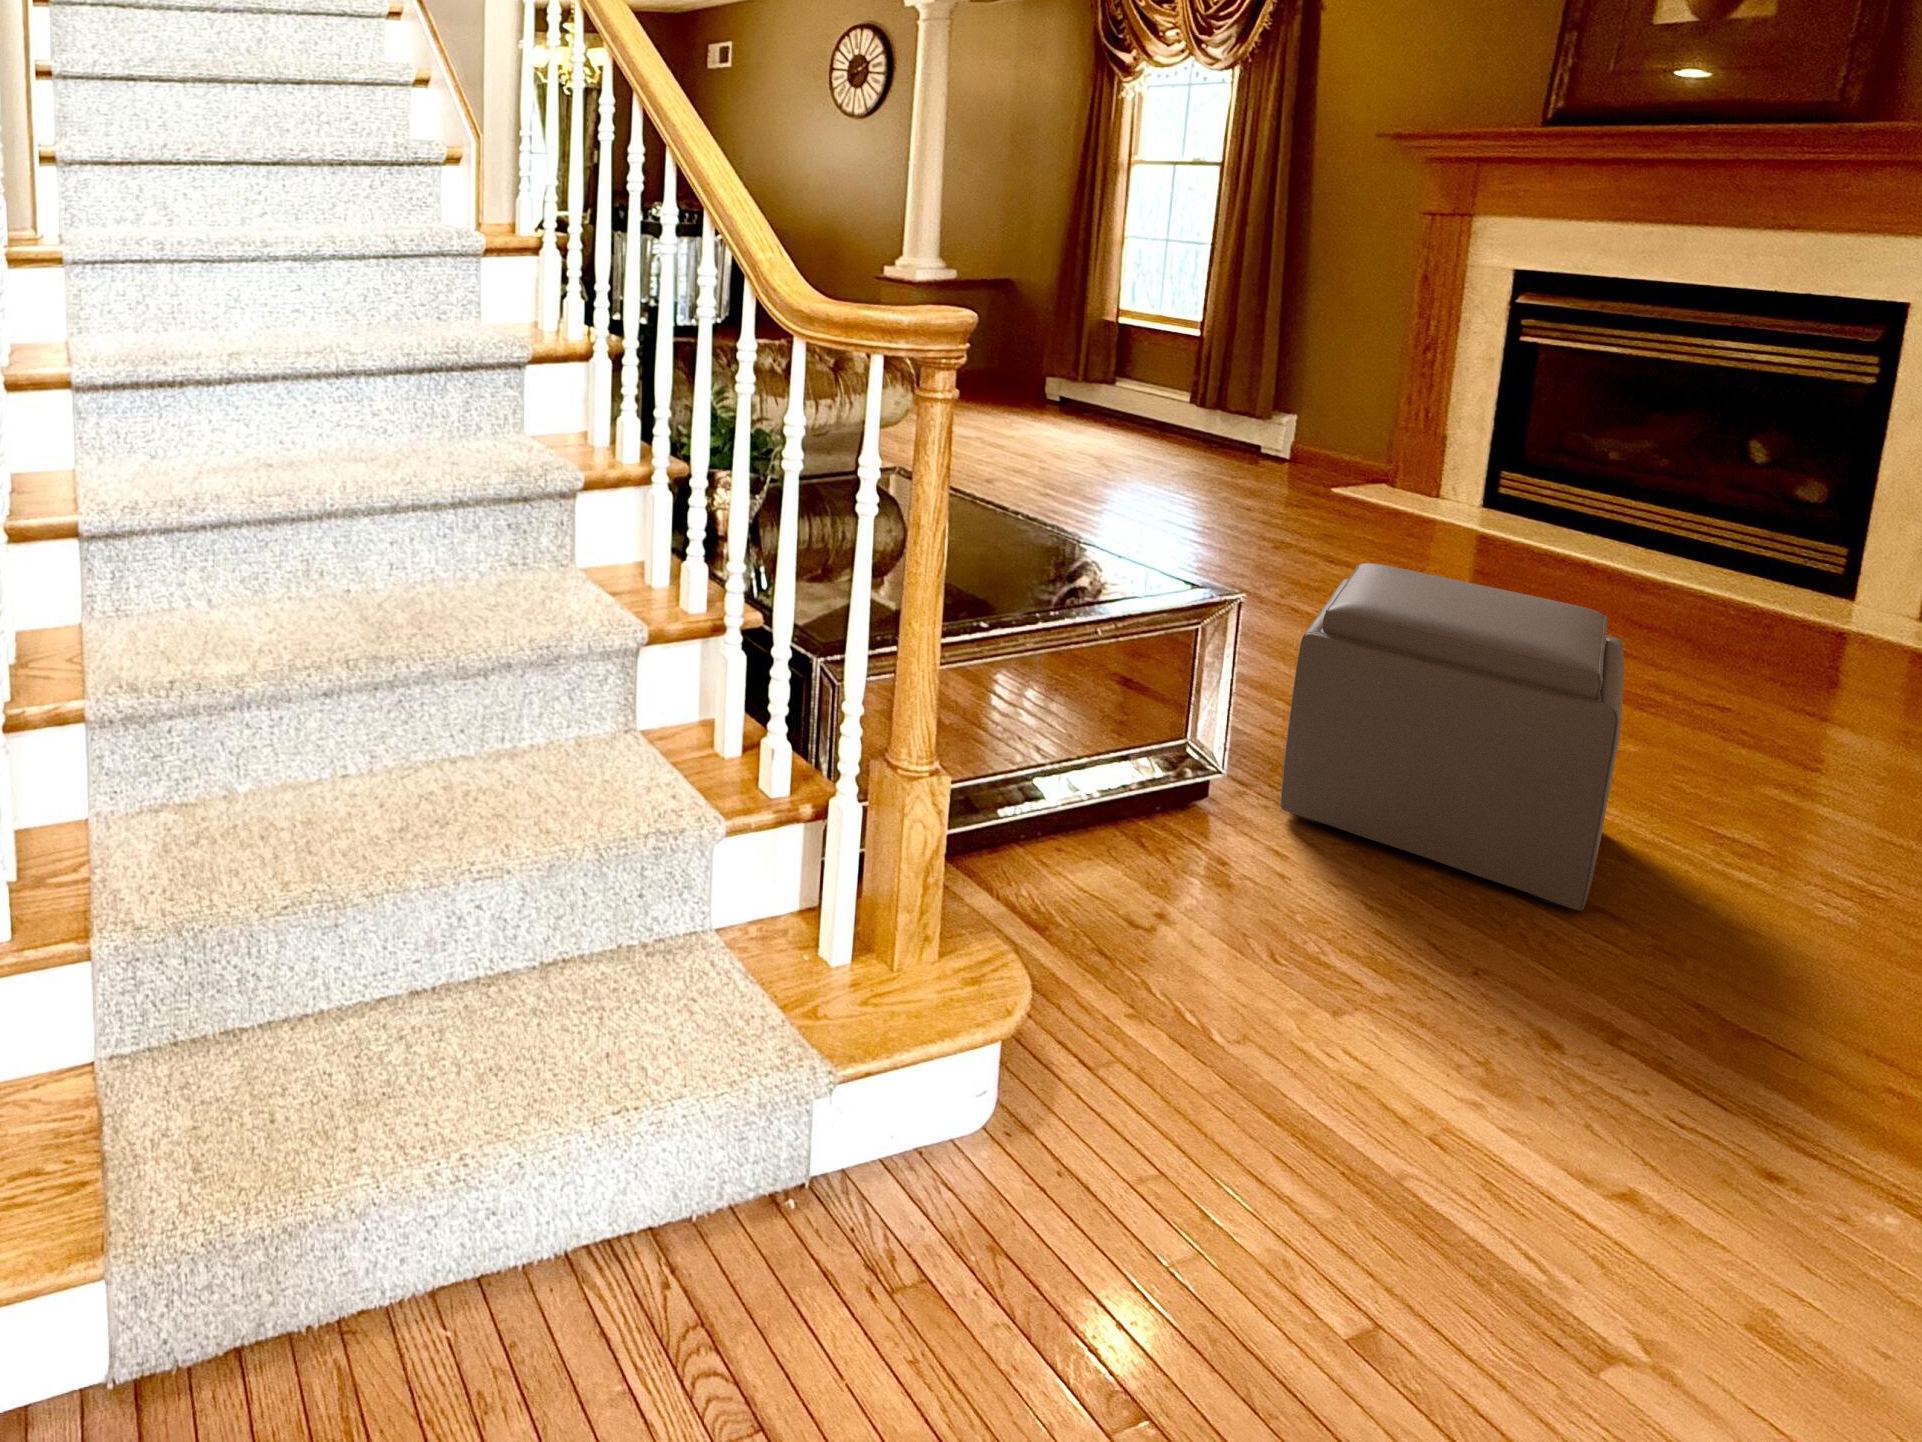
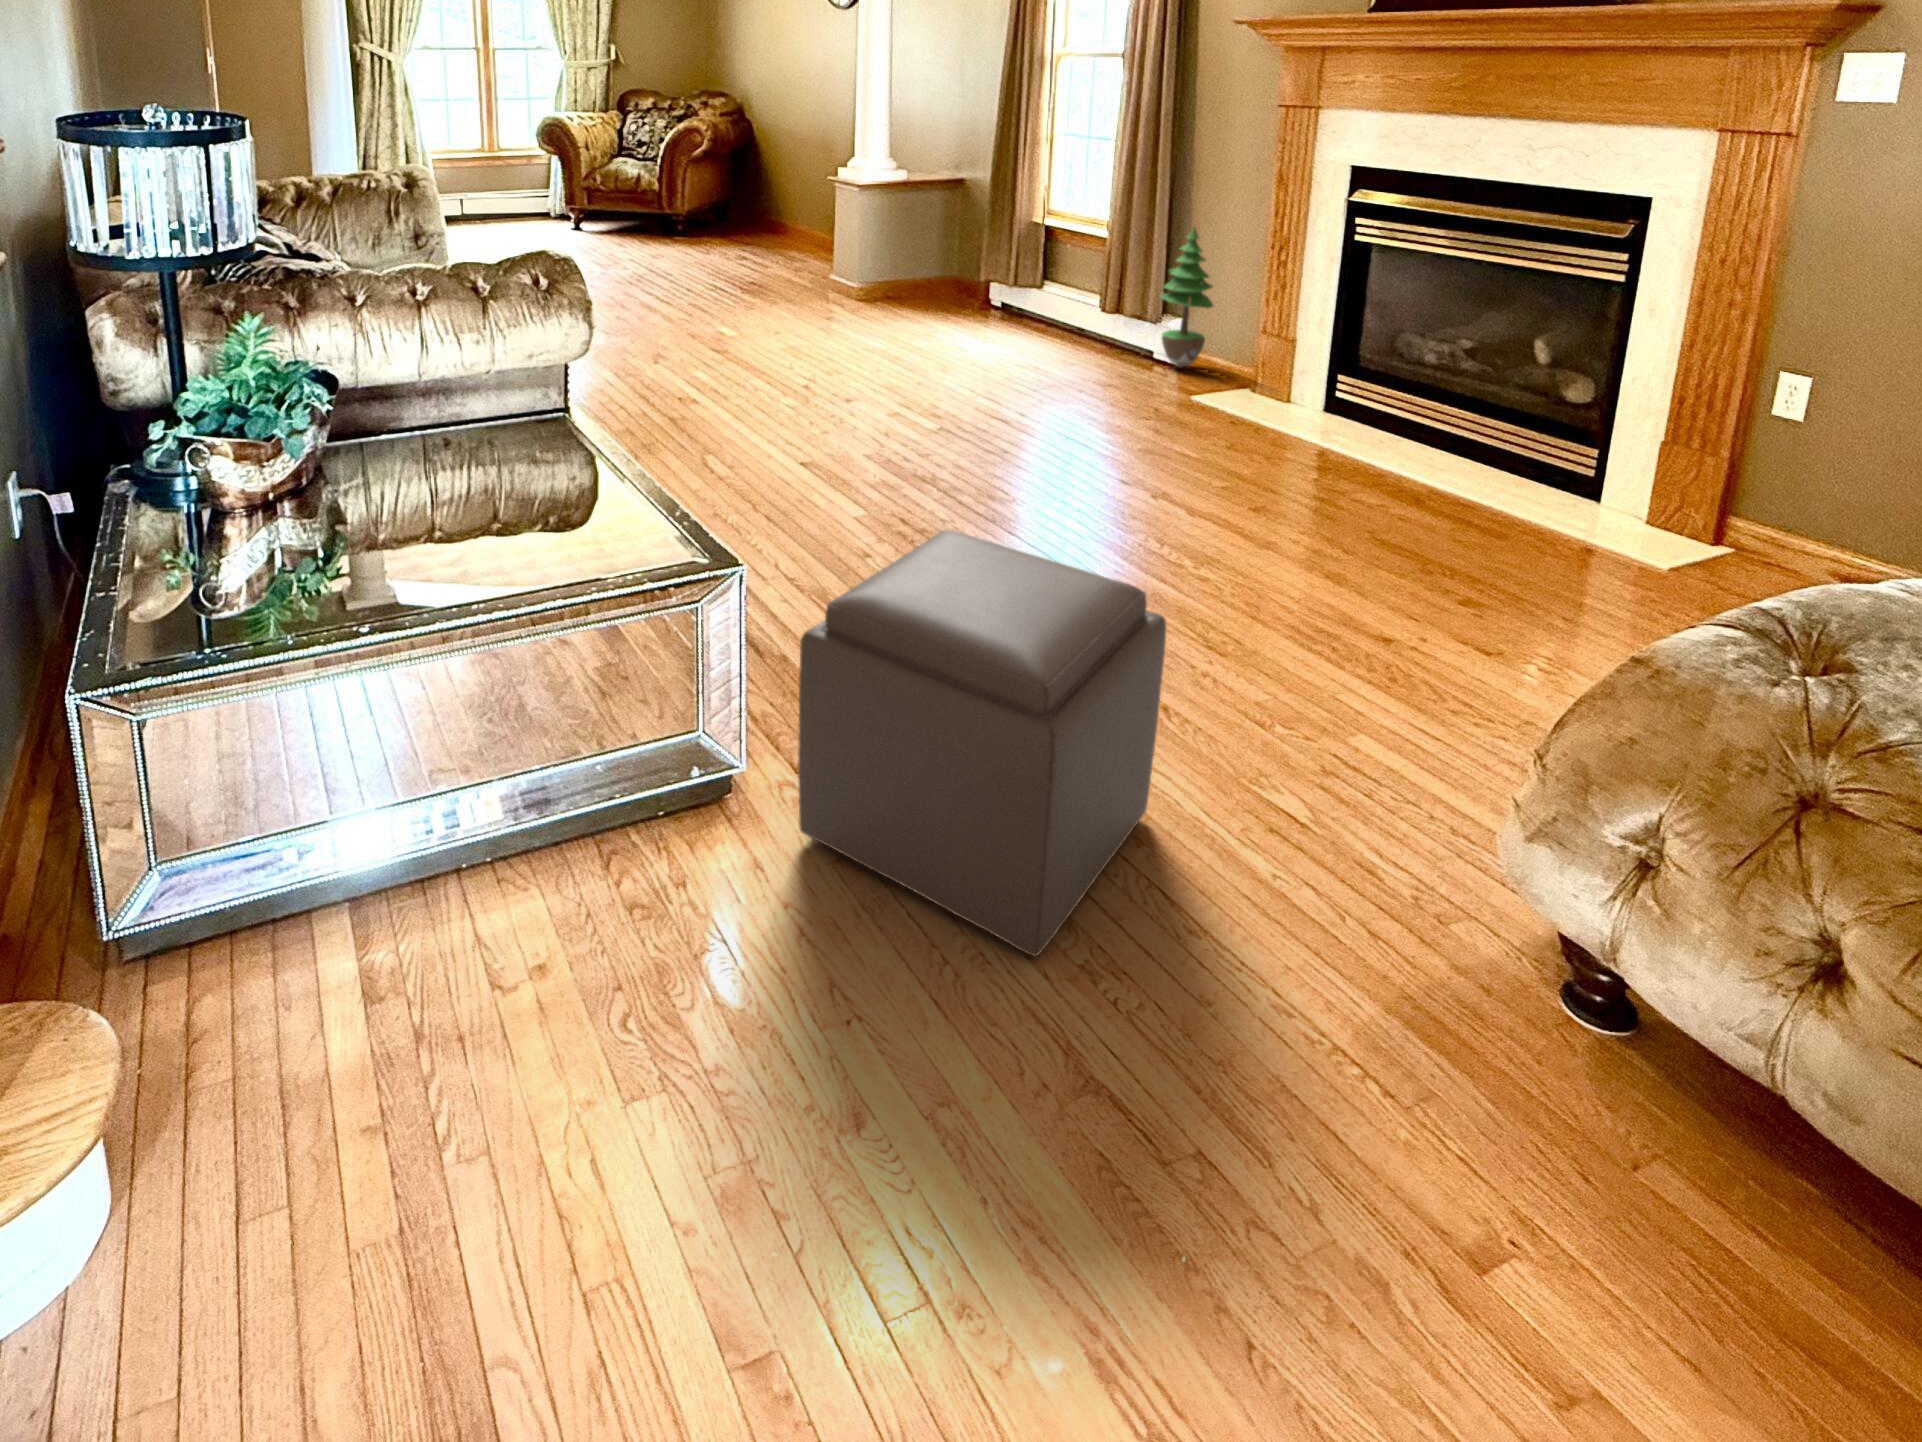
potted tree: none [1277,326,1340,465] -> present [1161,228,1214,368]

